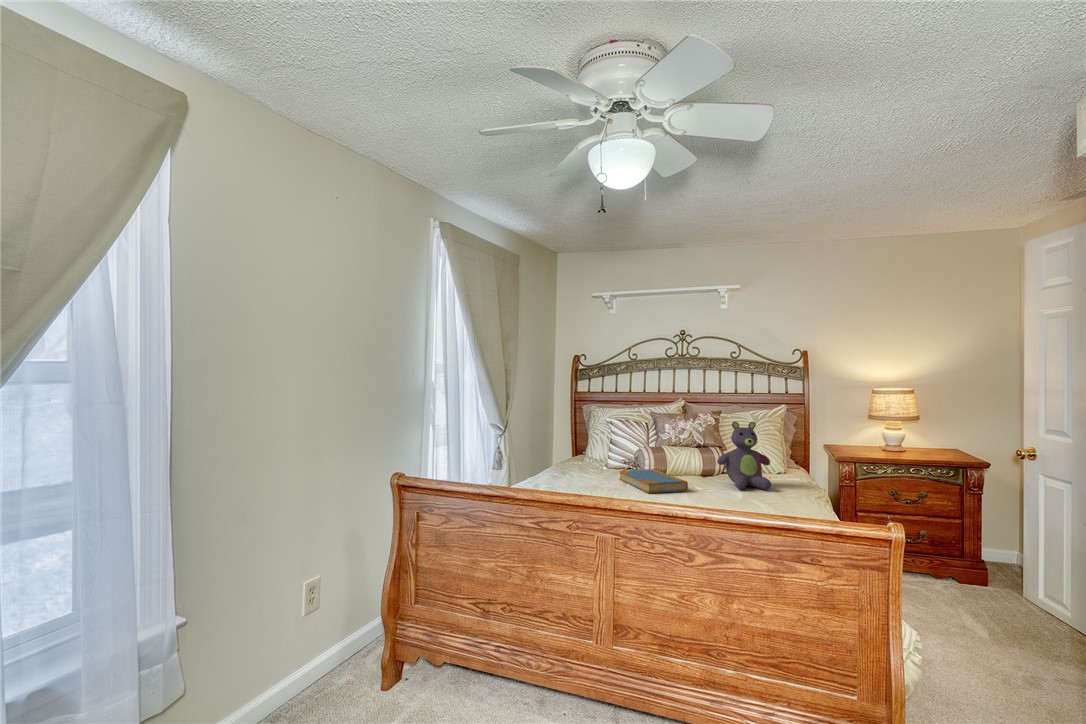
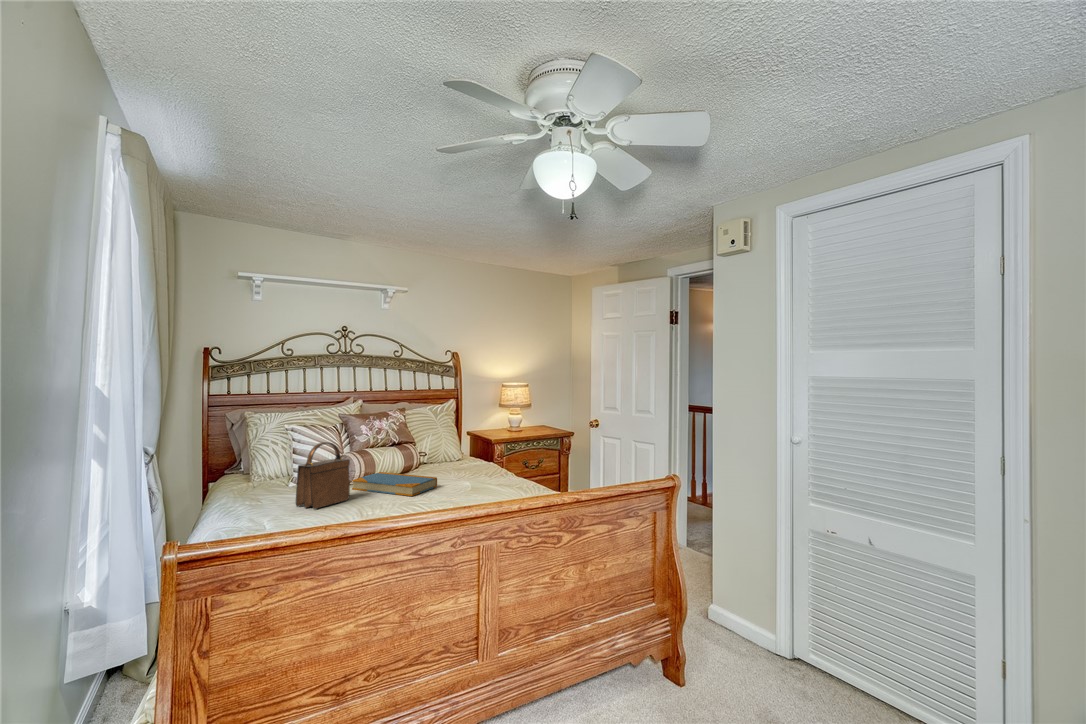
stuffed bear: present [717,422,771,490] -> none [442,415,489,476]
handbag: none [558,433,600,486] -> present [296,442,350,509]

